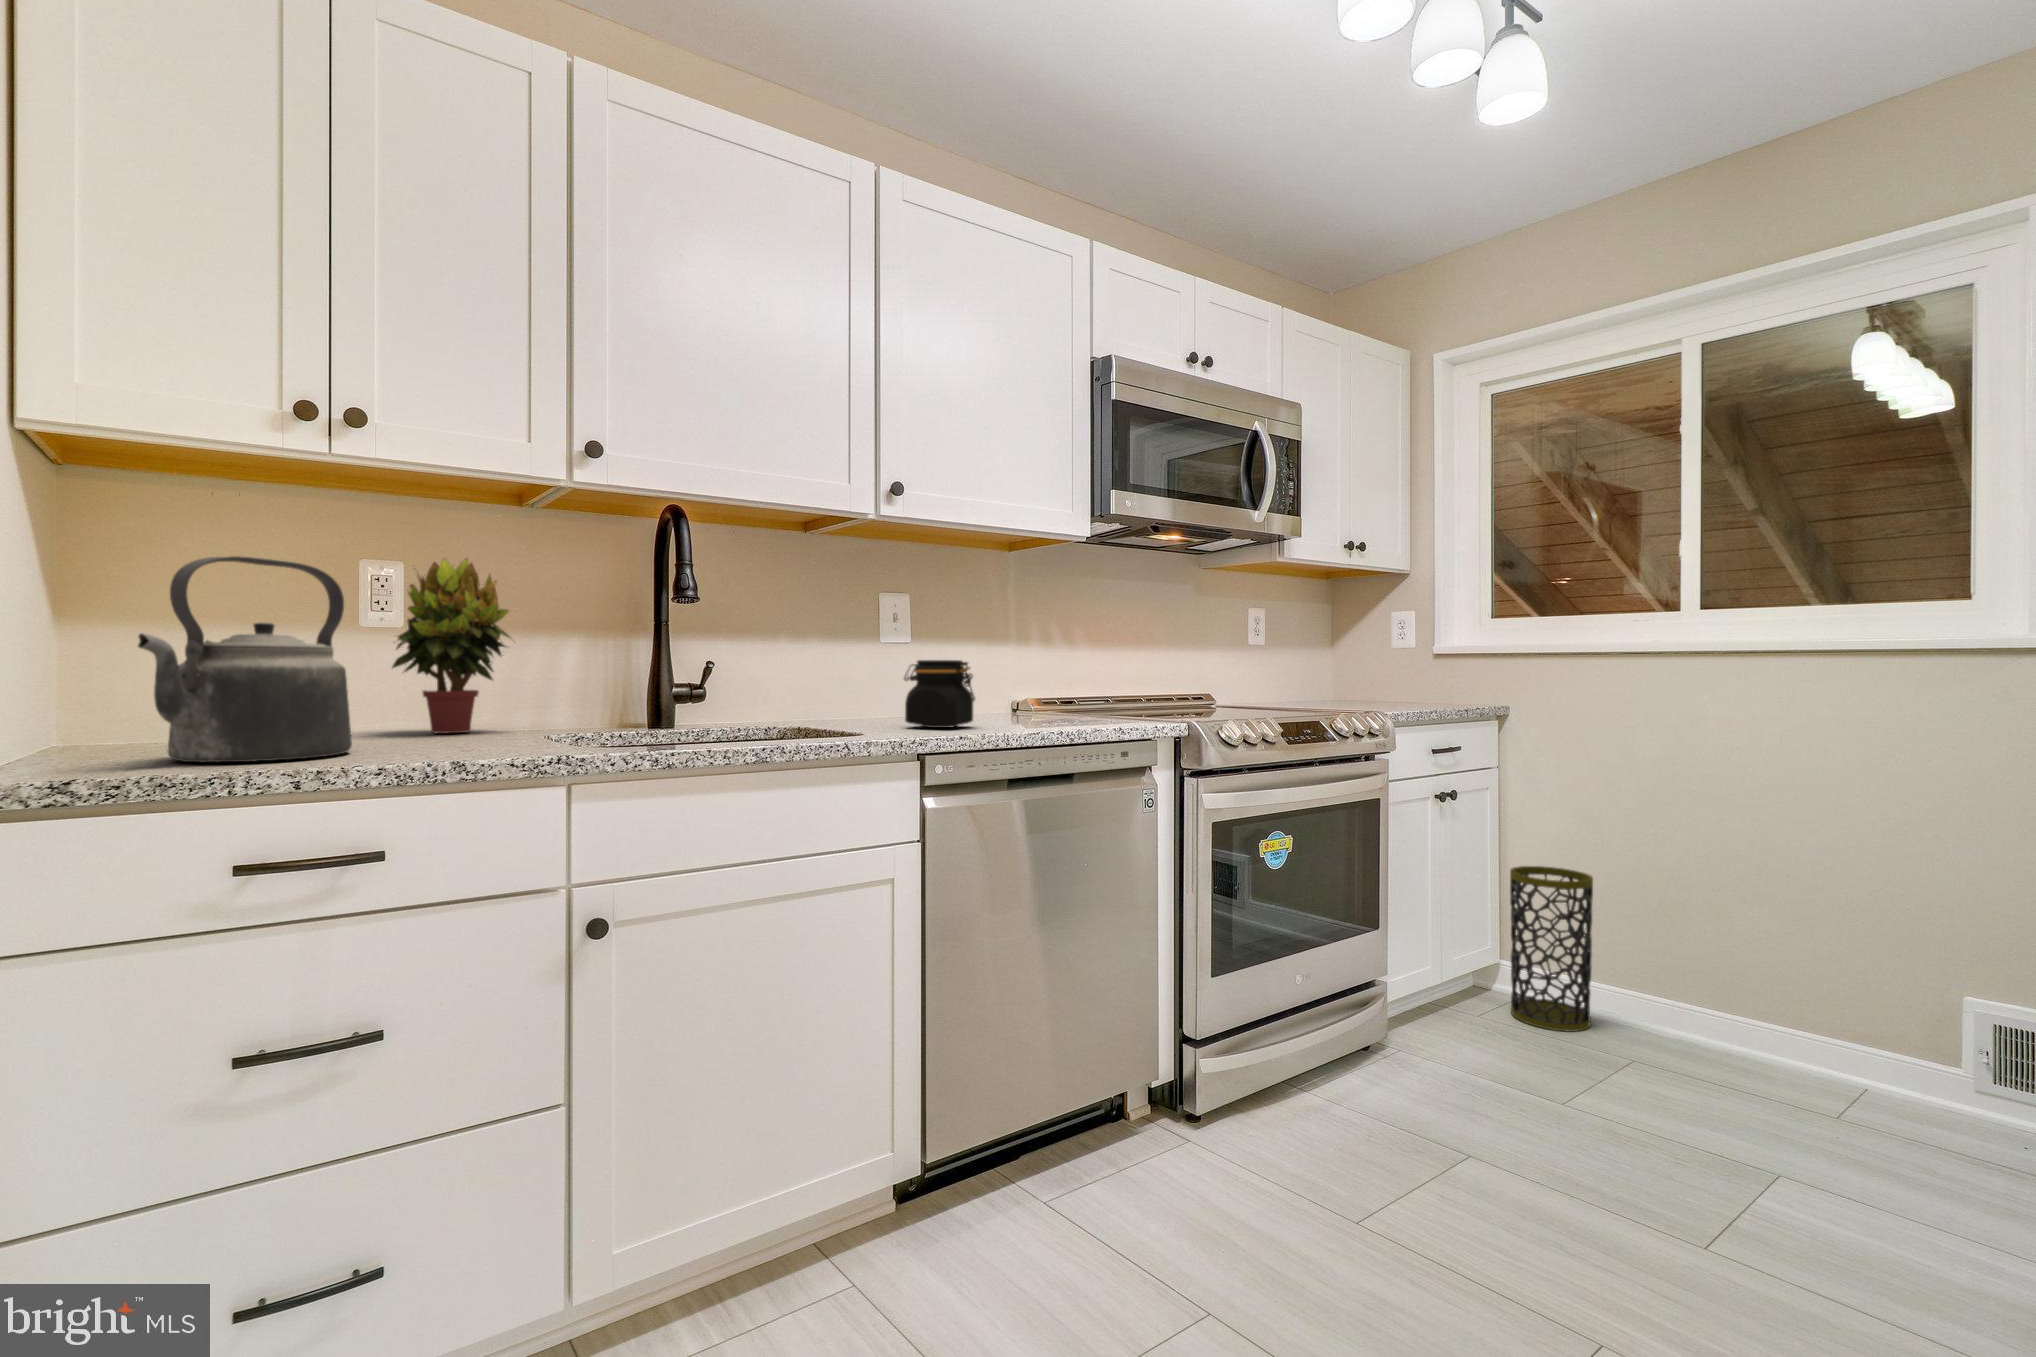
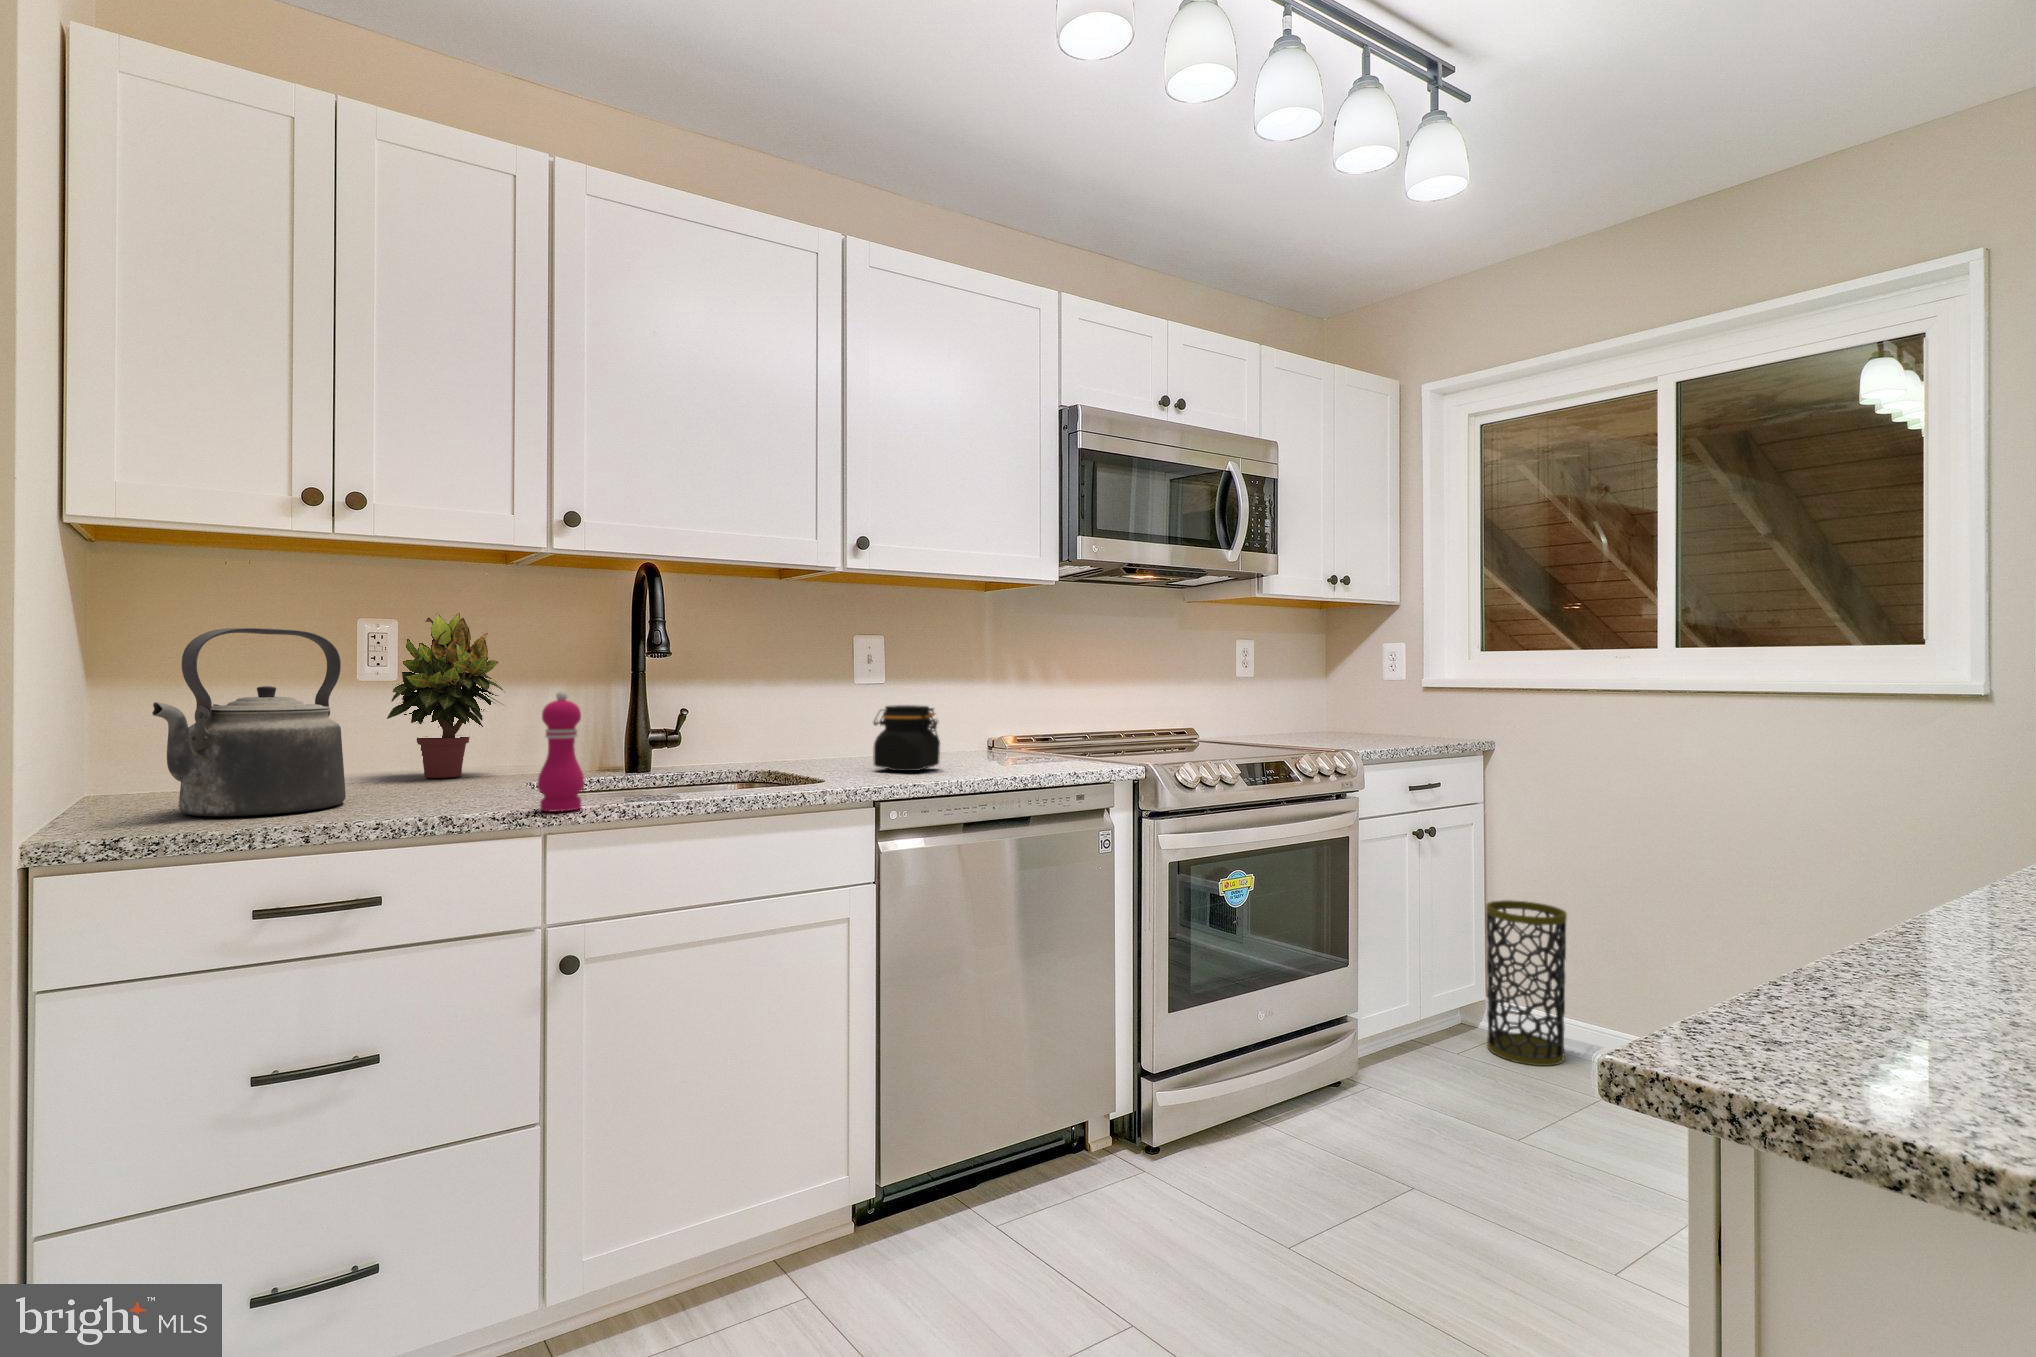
pepper mill: none [565,628,616,758] -> present [537,691,585,812]

